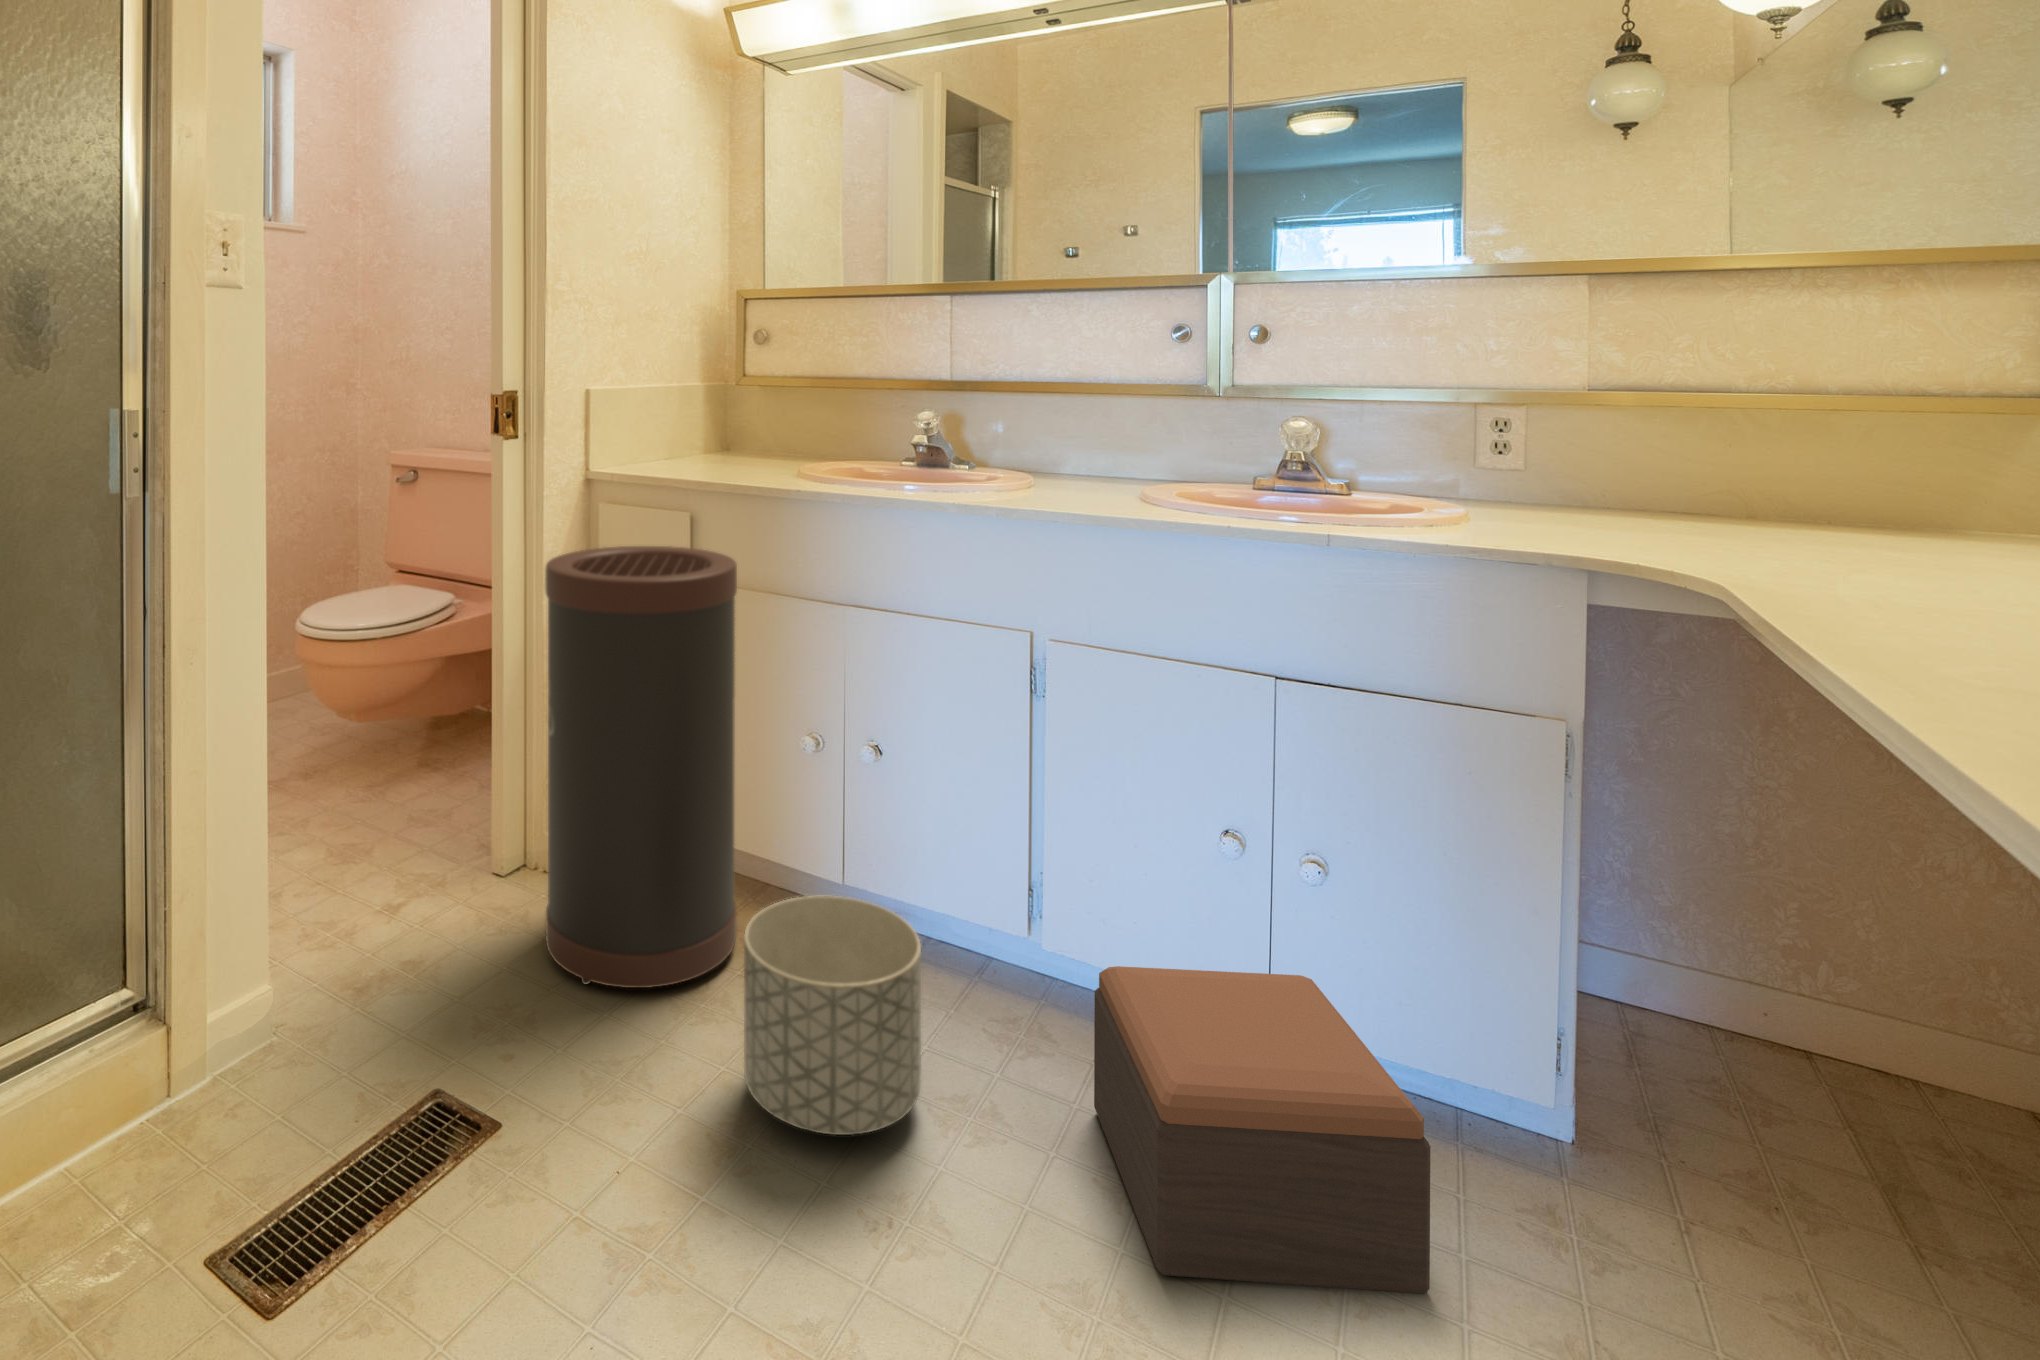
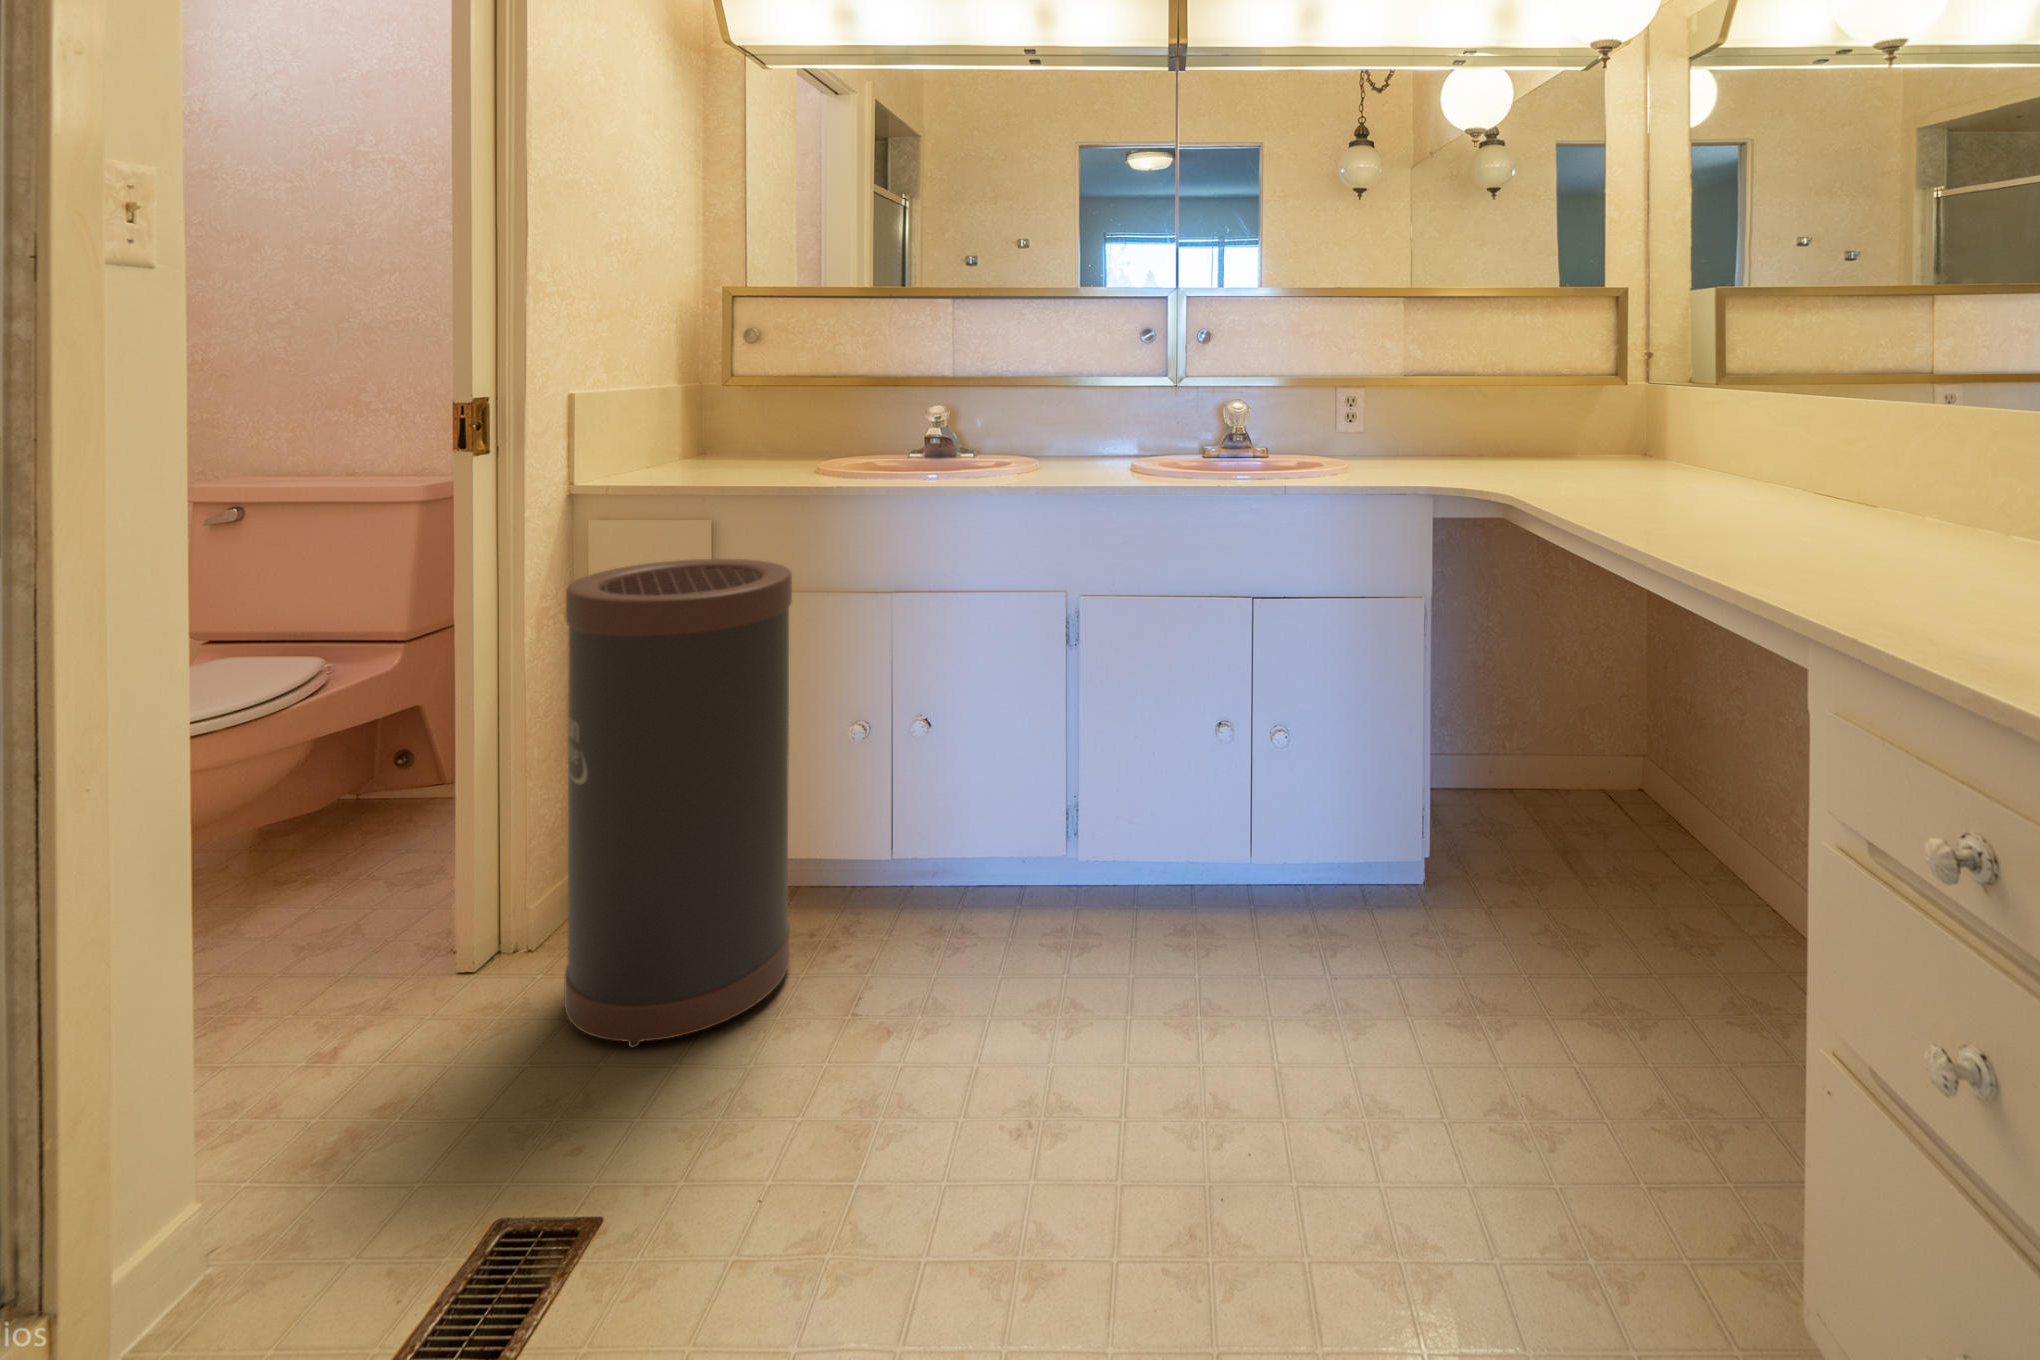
planter: present [744,896,921,1135] -> none [860,869,1029,1094]
footstool: present [1094,966,1430,1294] -> none [1158,834,1409,1090]

